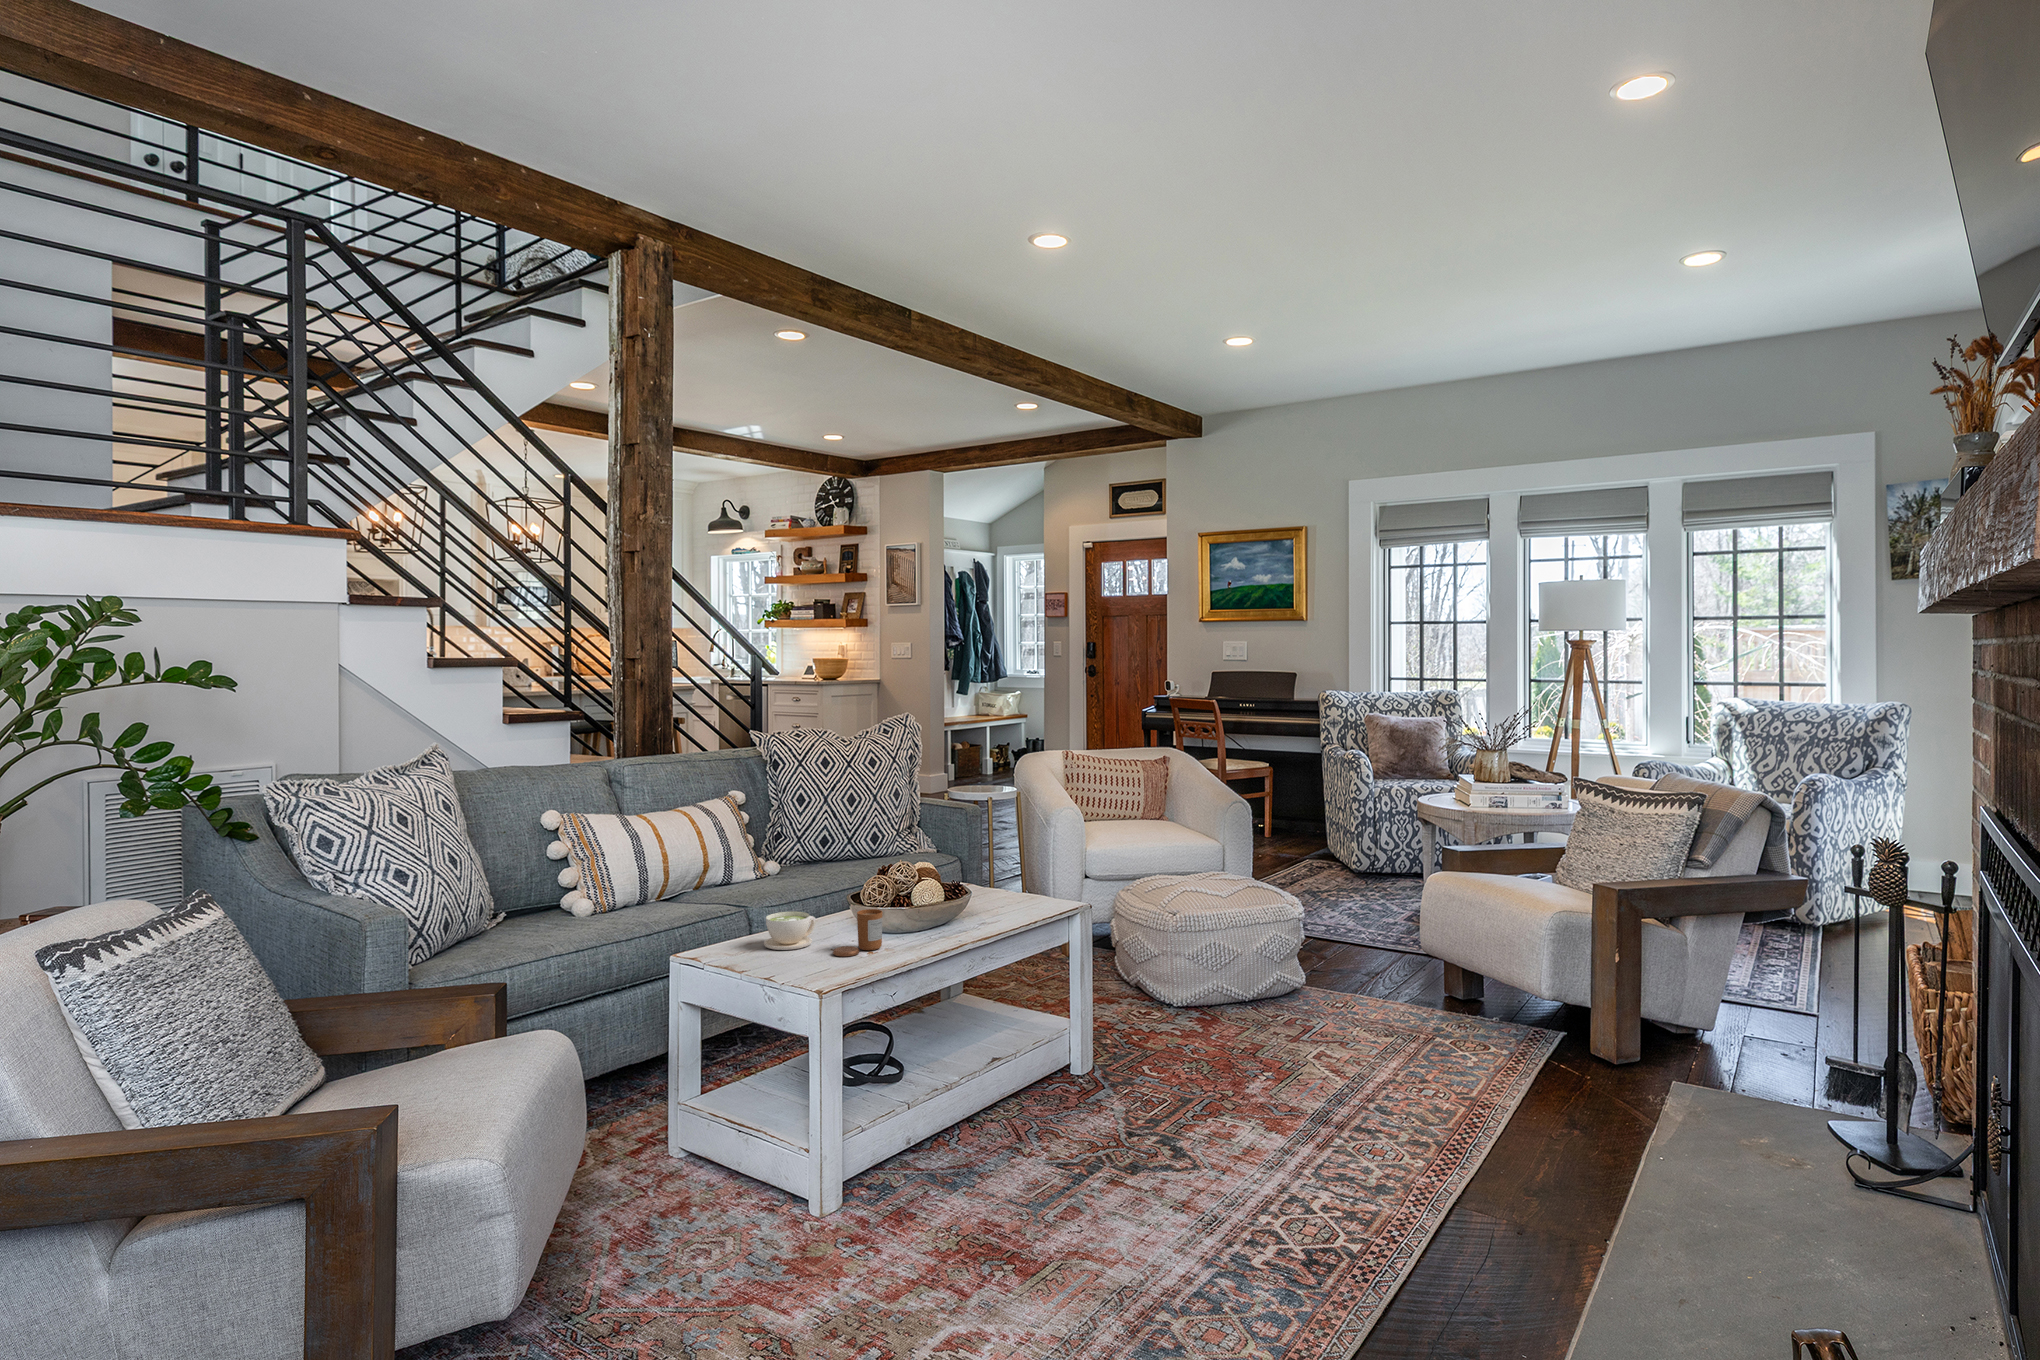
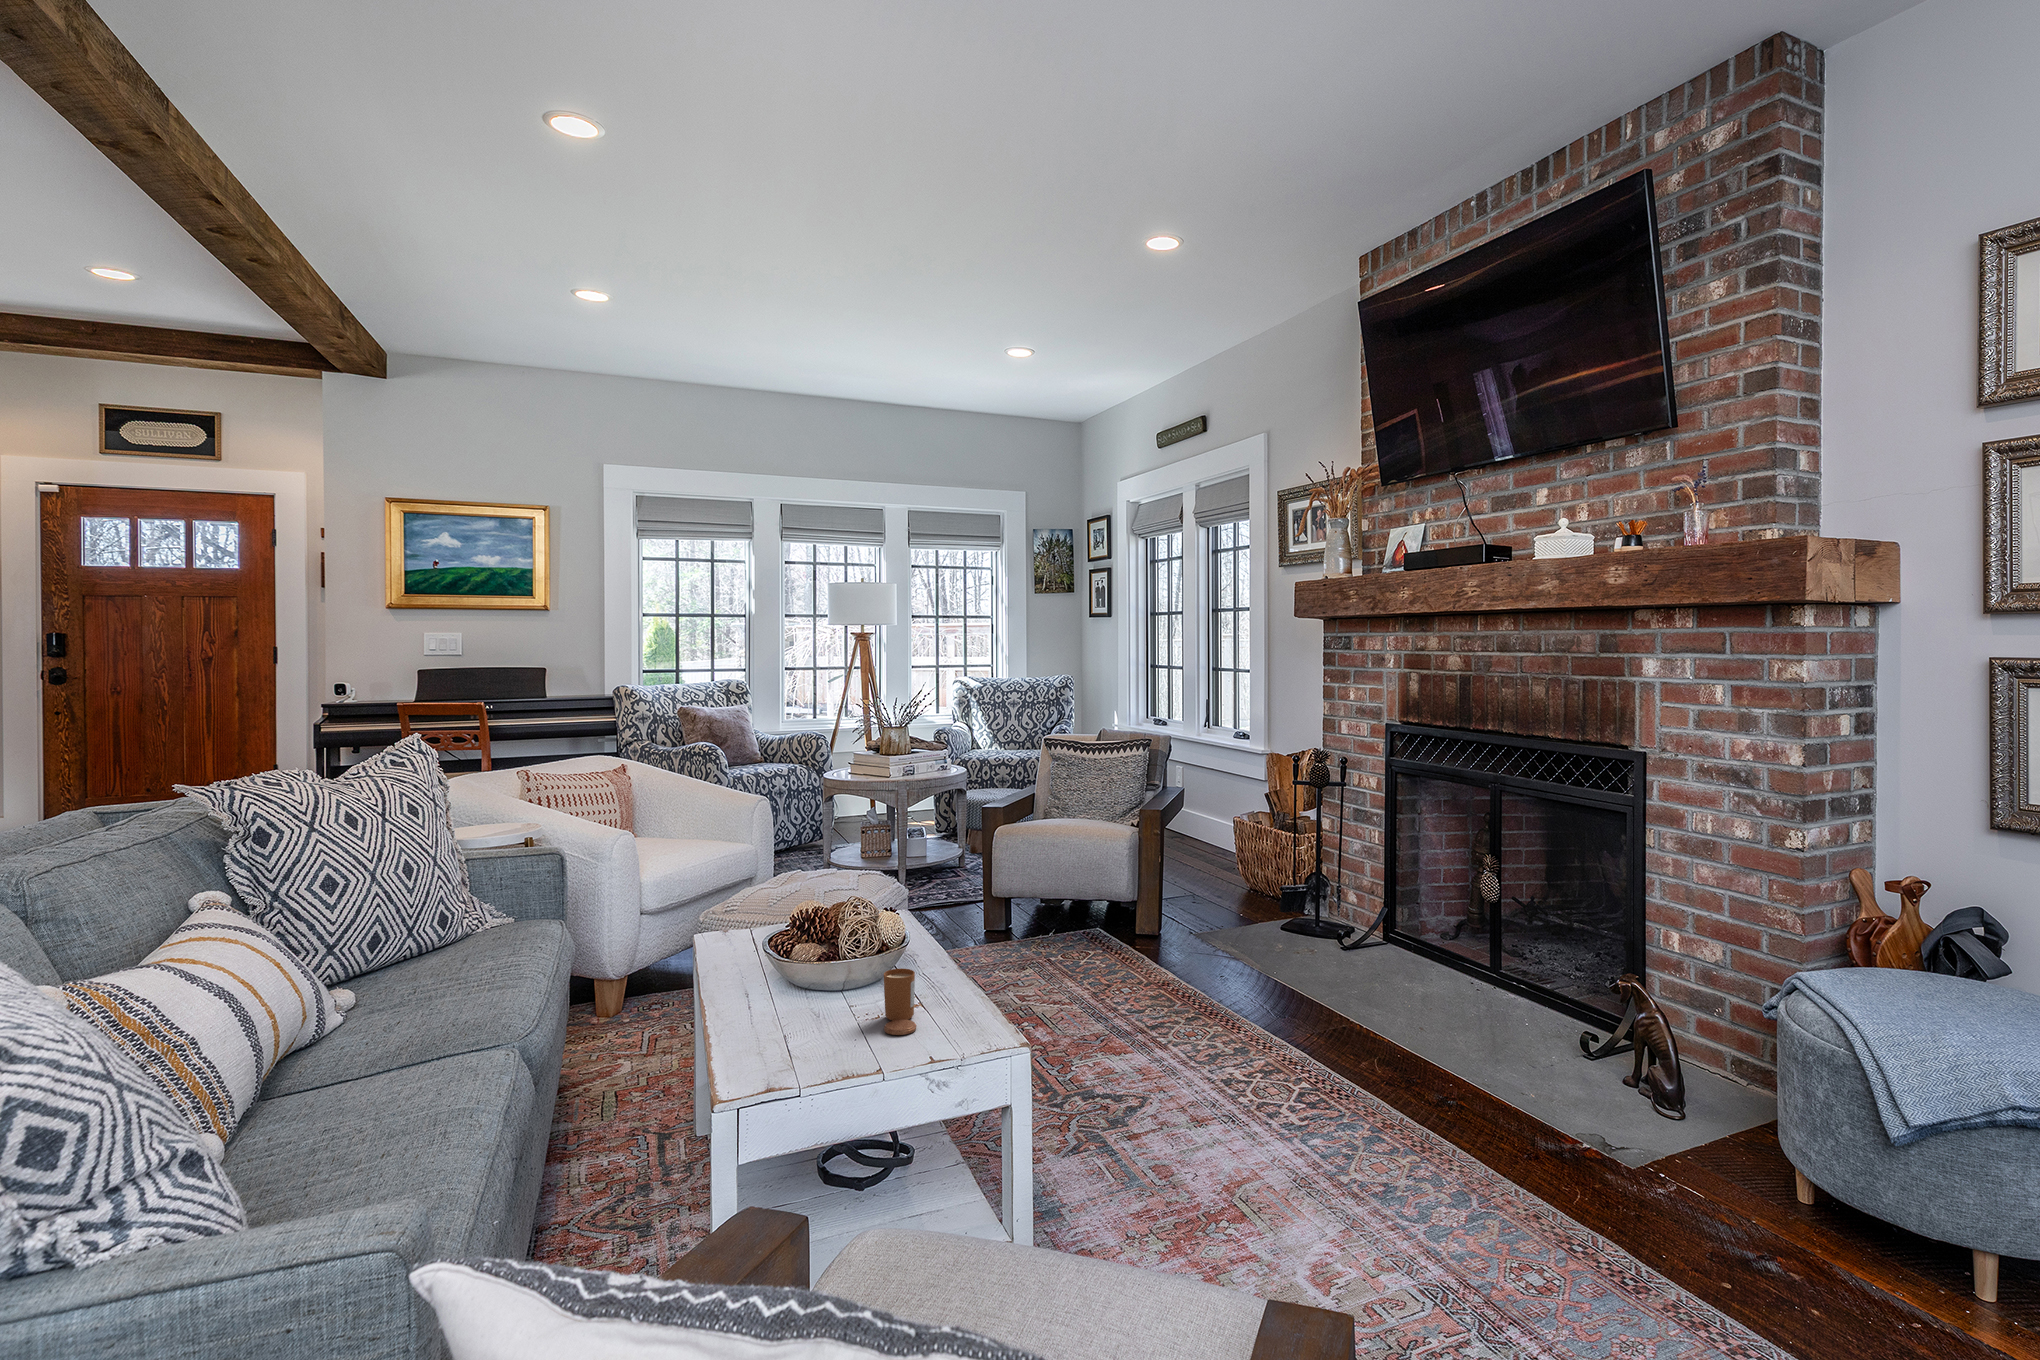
coffee cup: present [764,912,816,950] -> none [774,1000,838,1058]

